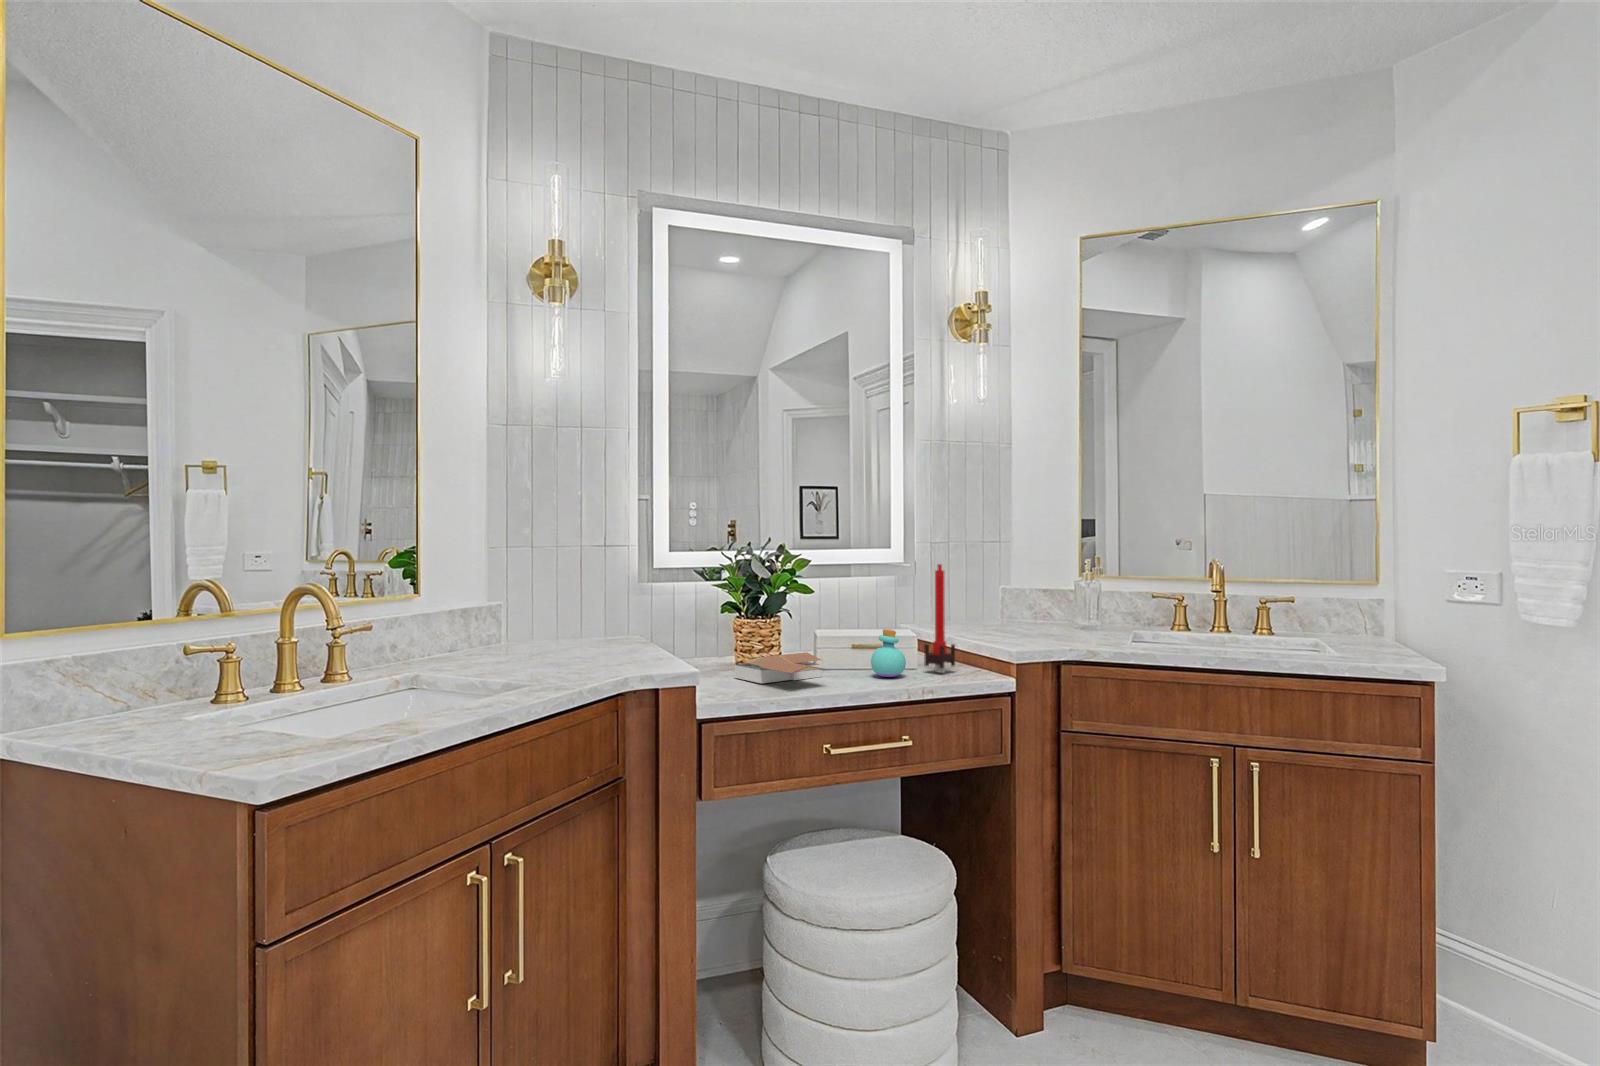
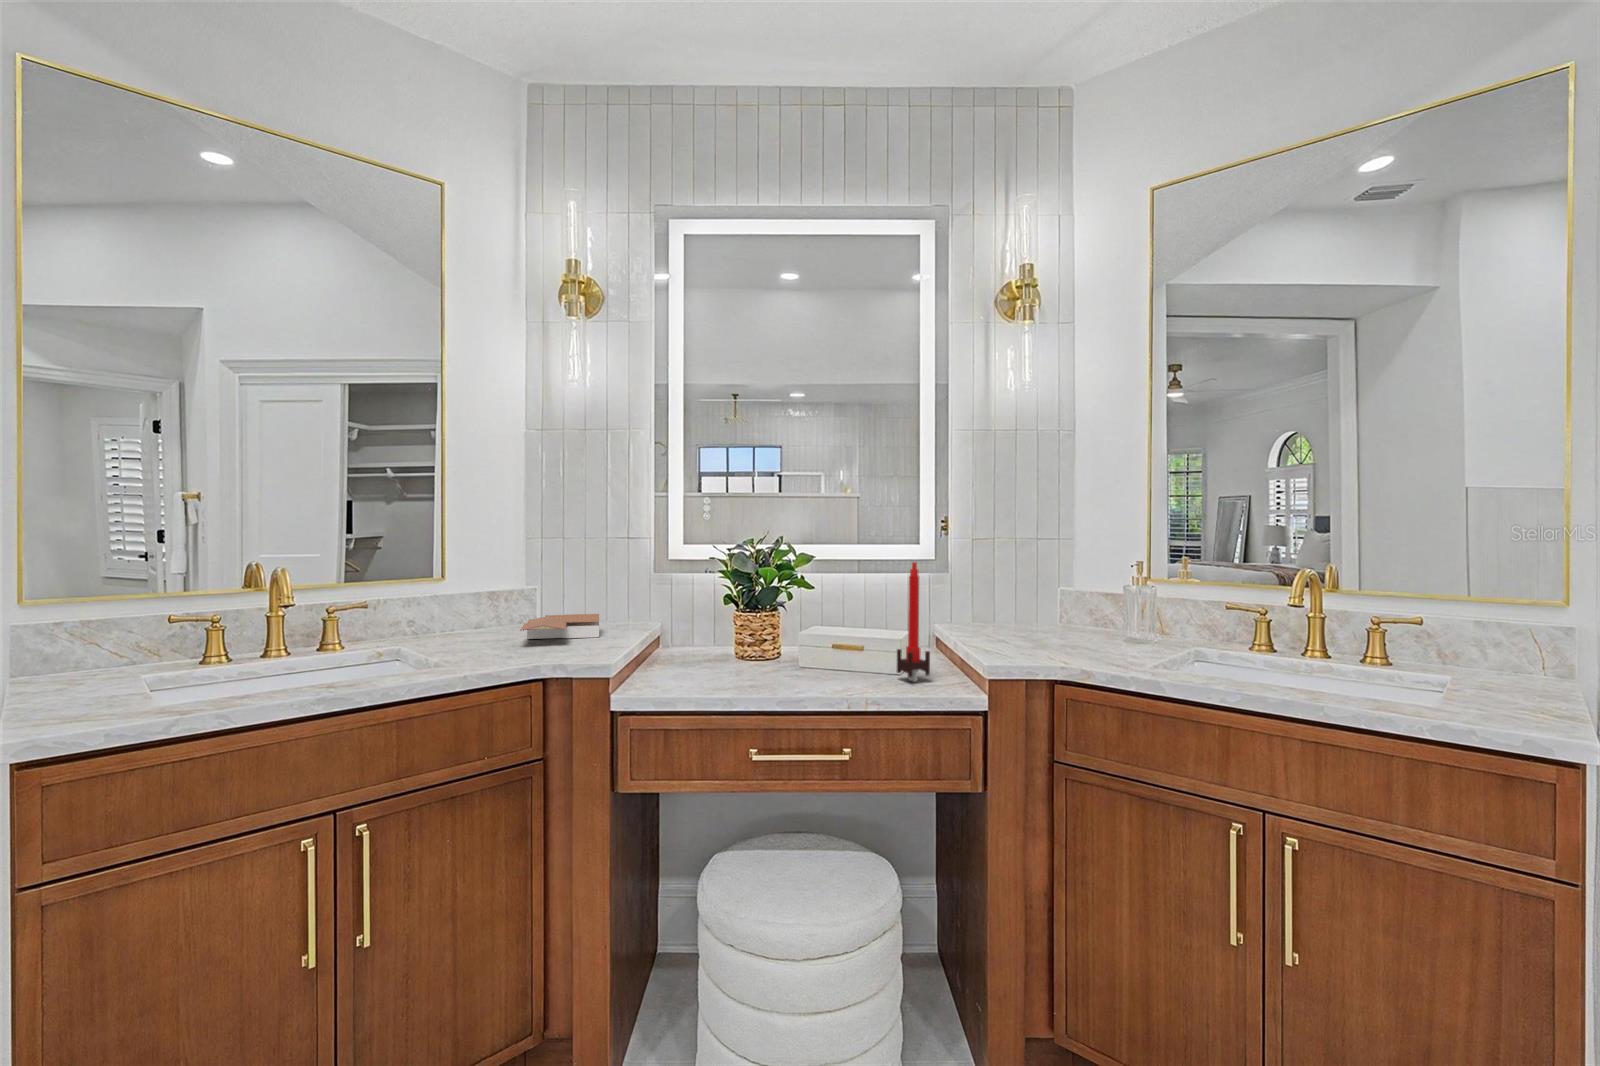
perfume bottle: present [871,629,906,677] -> none [832,630,869,682]
book: present [735,652,823,683] -> present [520,614,599,639]

